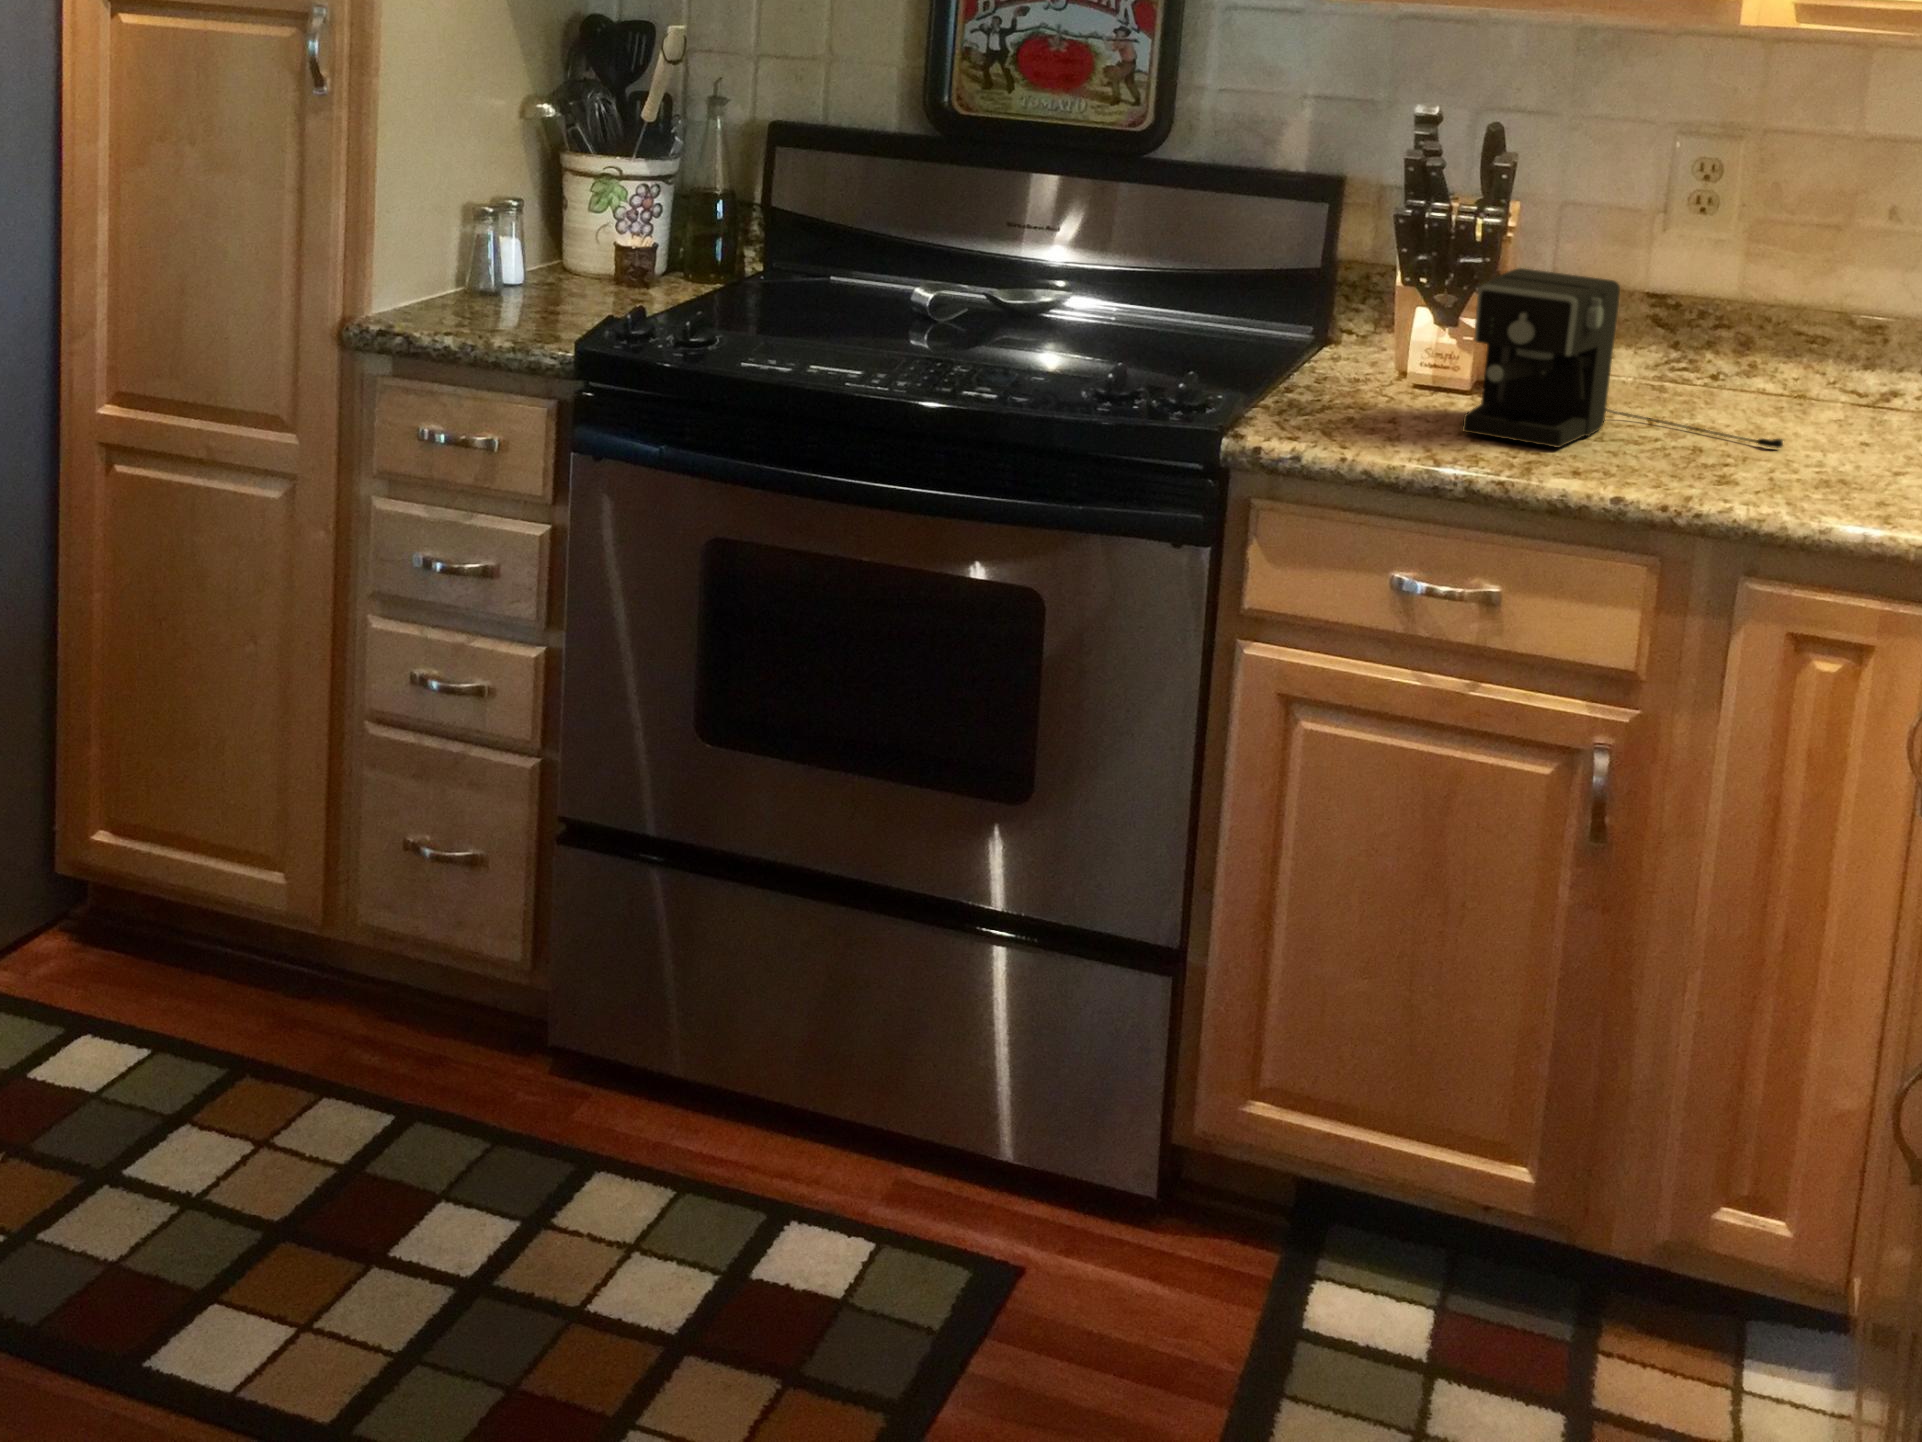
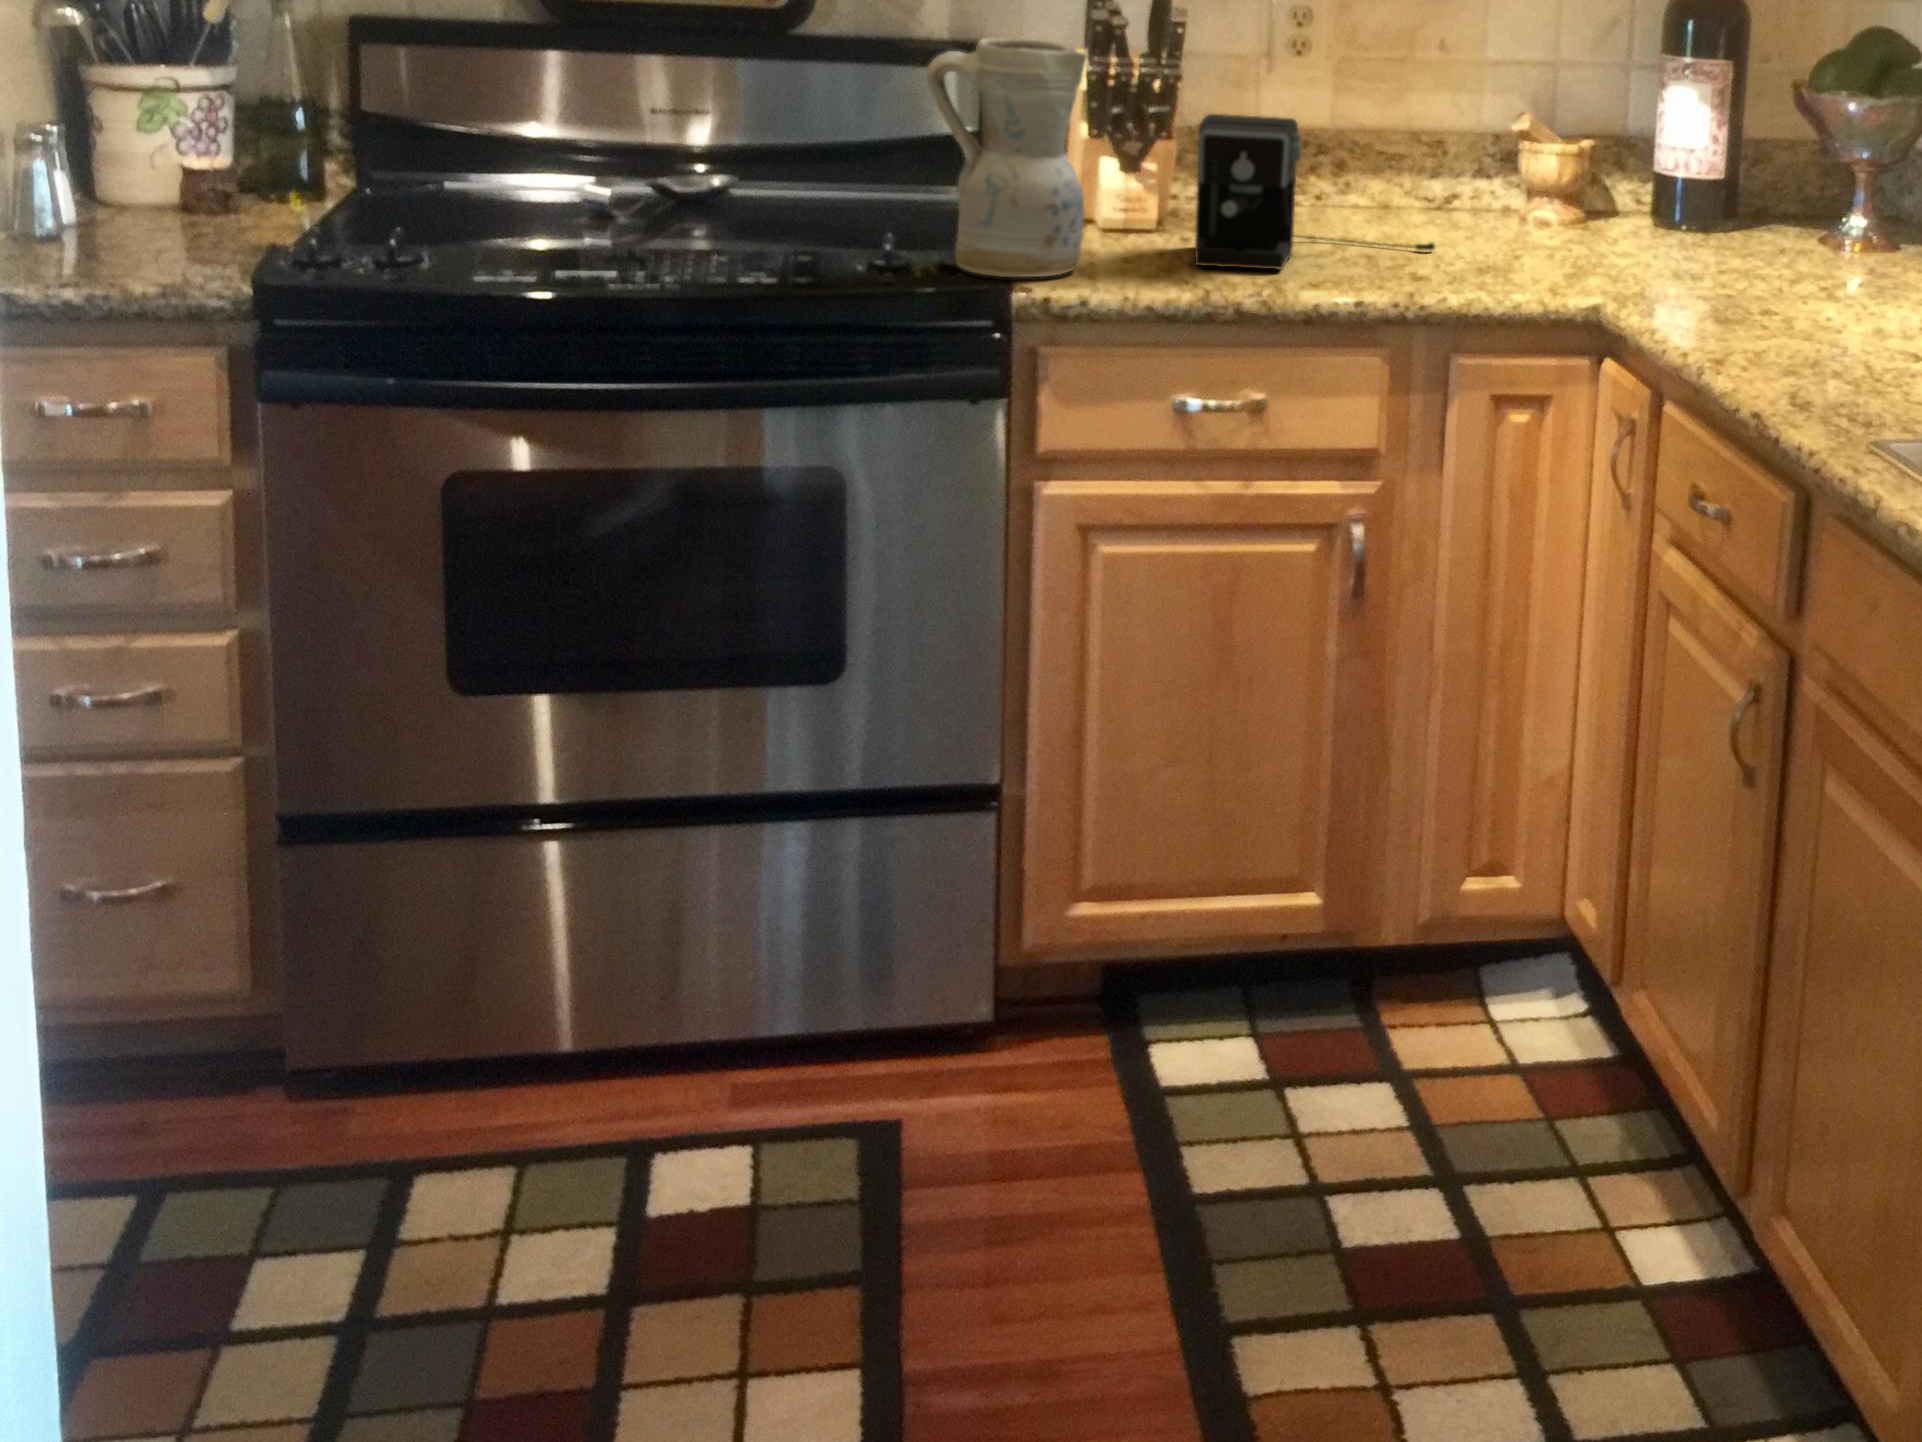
ceramic pitcher: none [1189,171,1350,424] -> present [927,38,1087,277]

